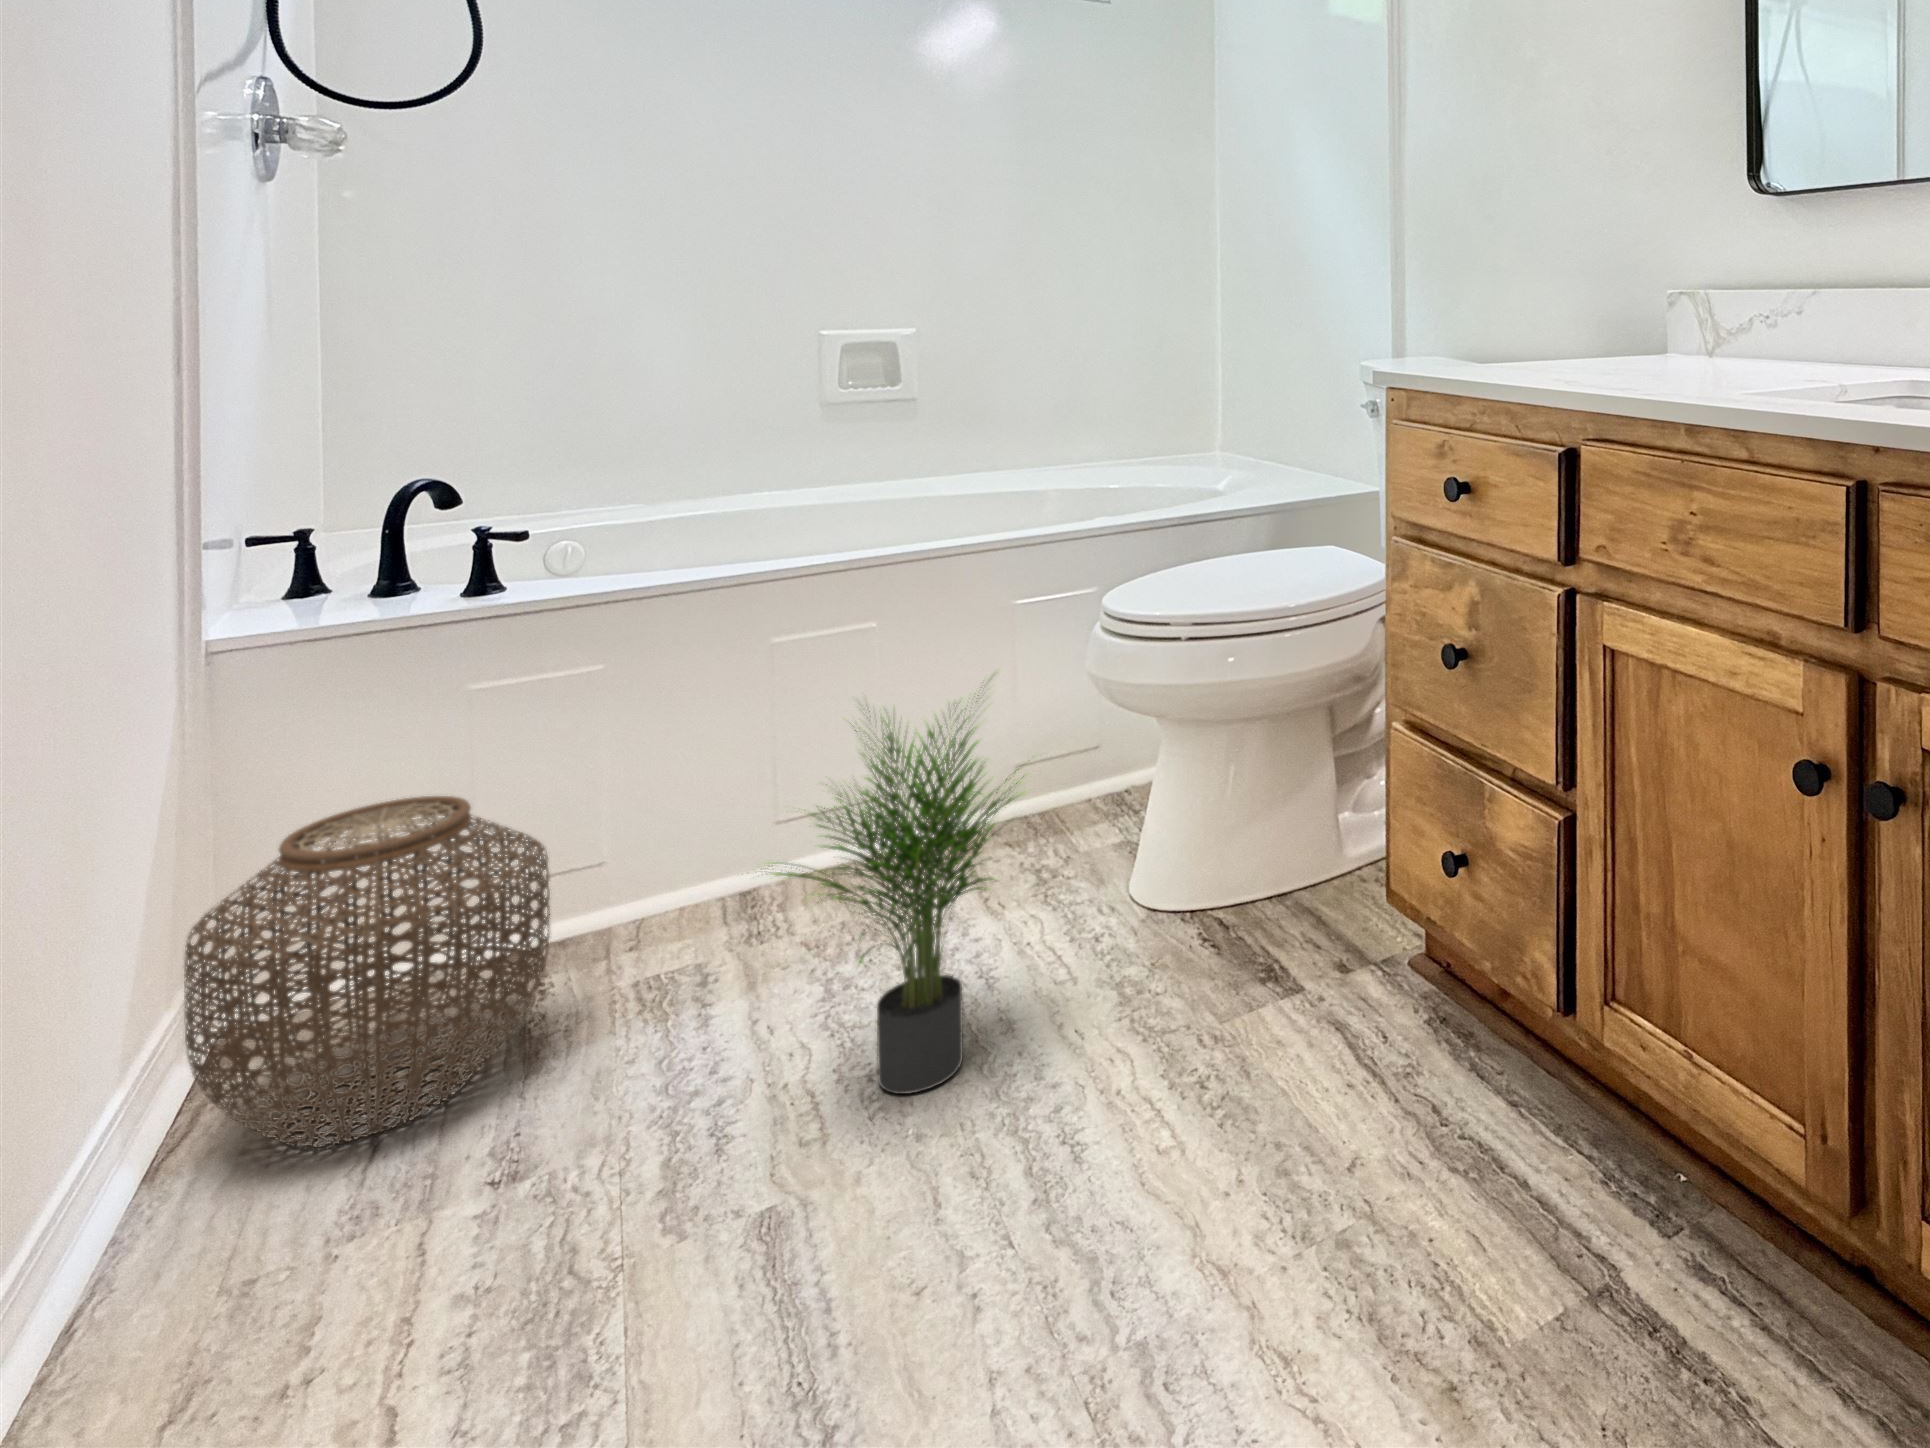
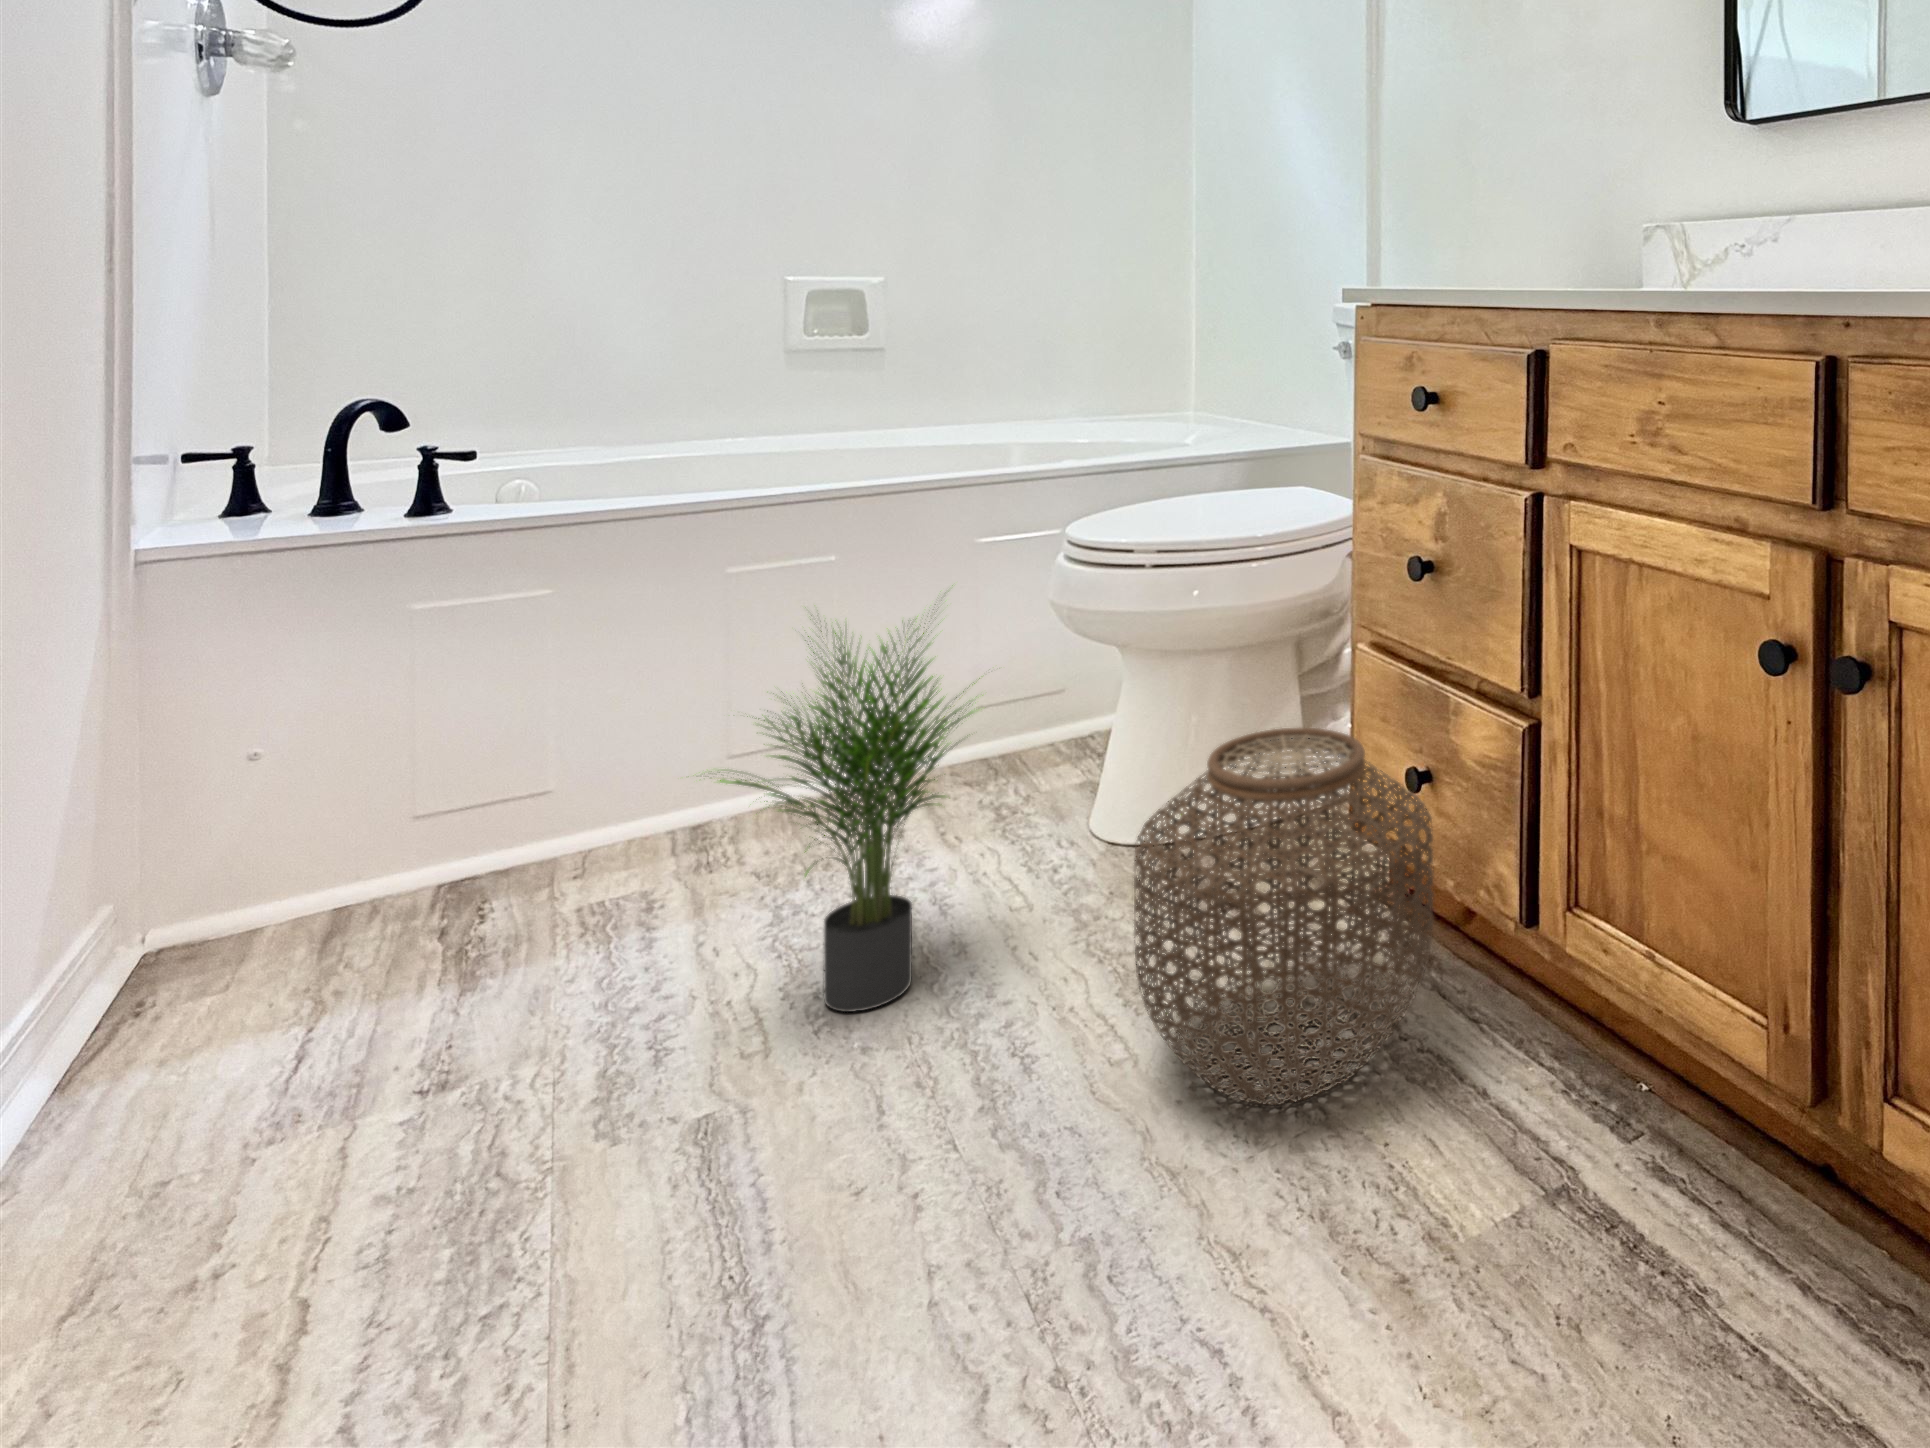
woven basket: present [184,796,550,1147] -> present [1134,728,1433,1105]

